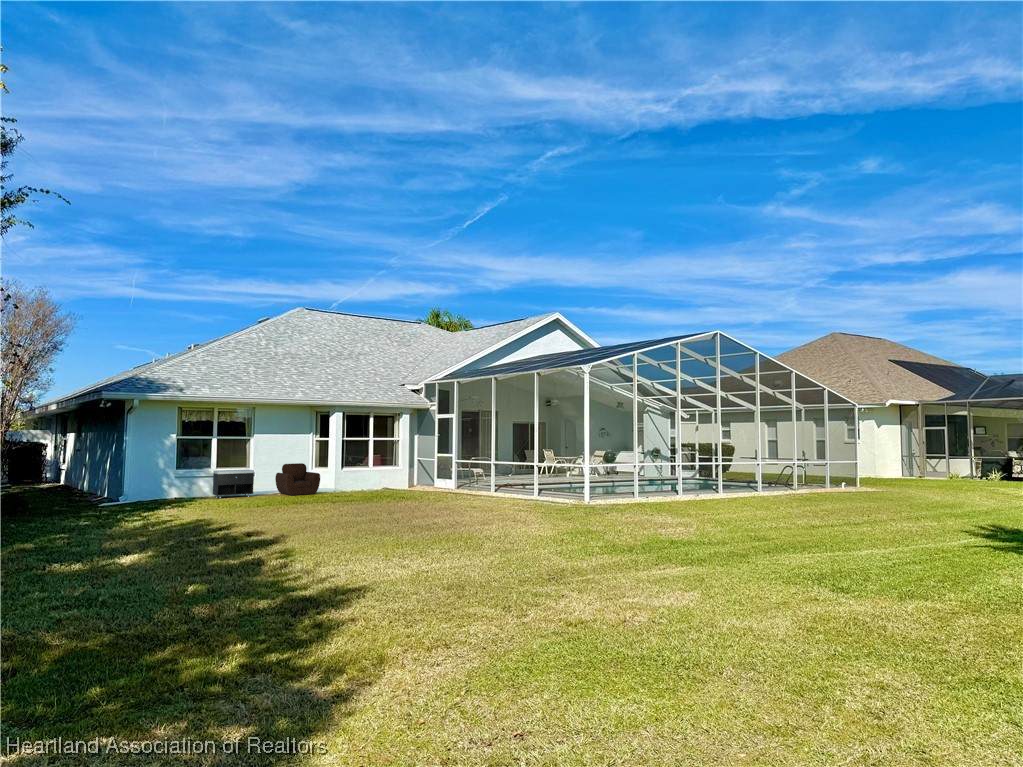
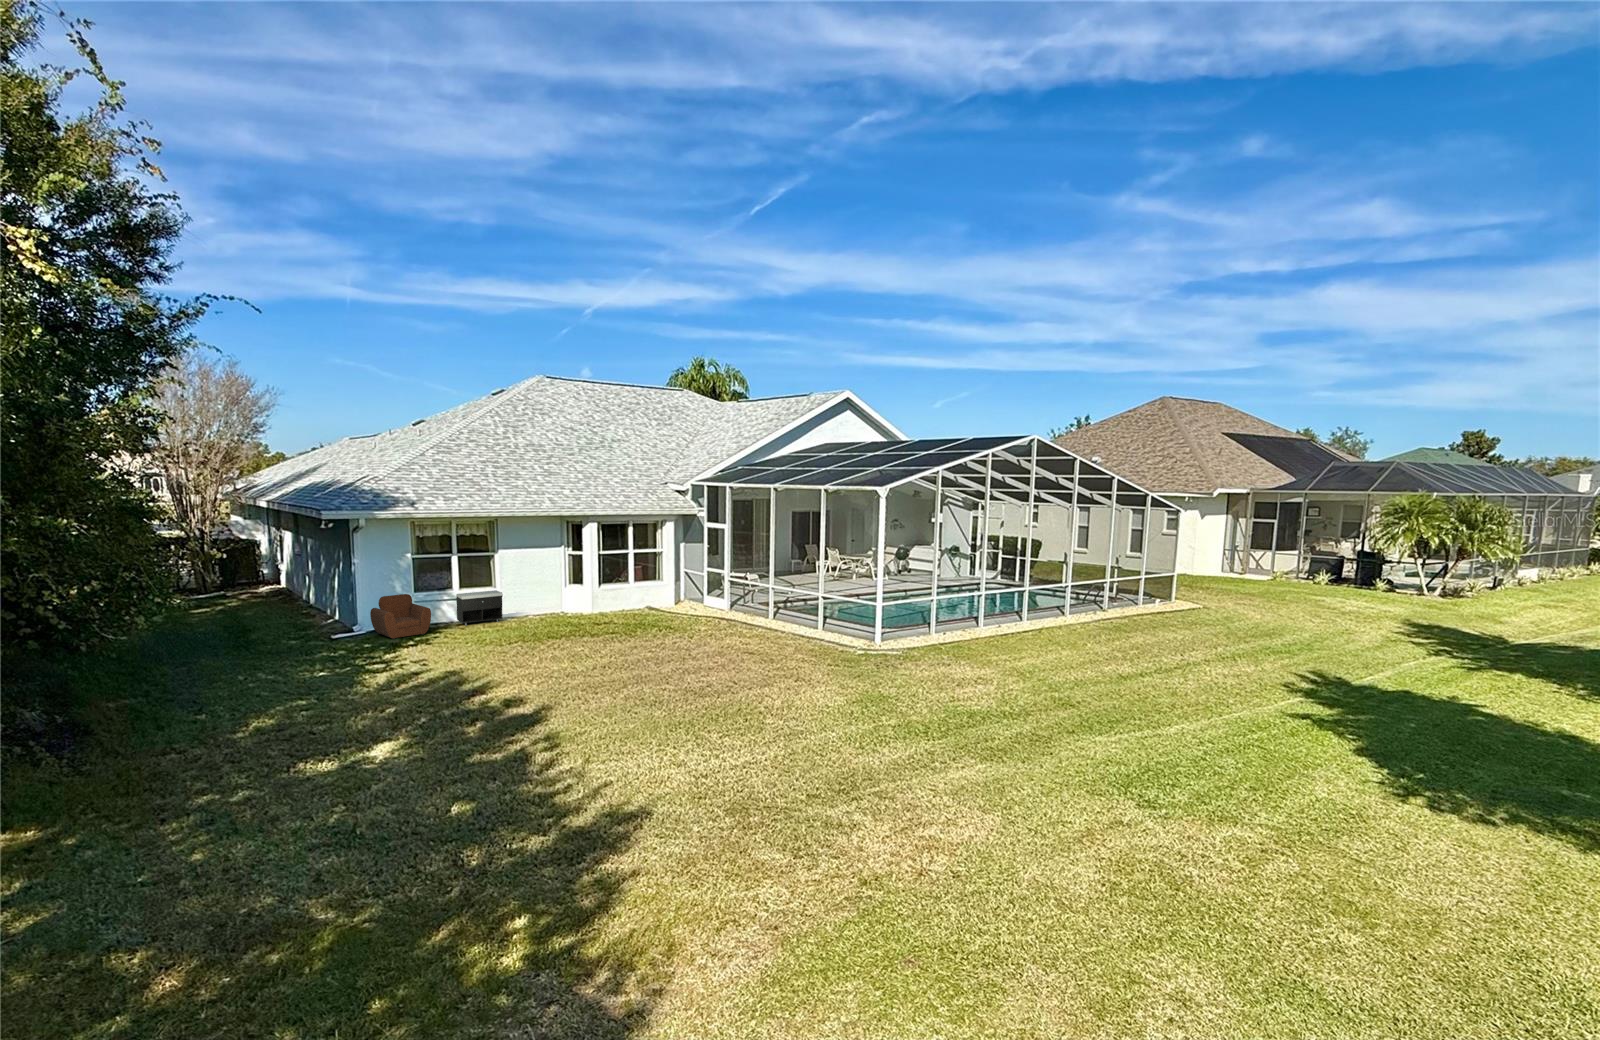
armchair: present [275,463,320,496] -> present [370,594,431,639]

